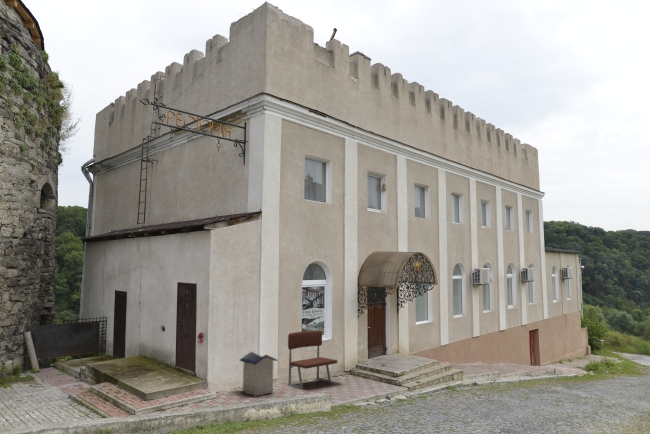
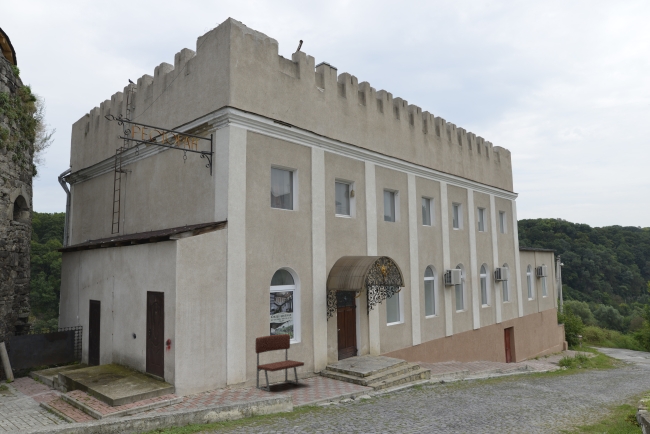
trash can: present [240,352,277,396] -> none [207,357,243,399]

